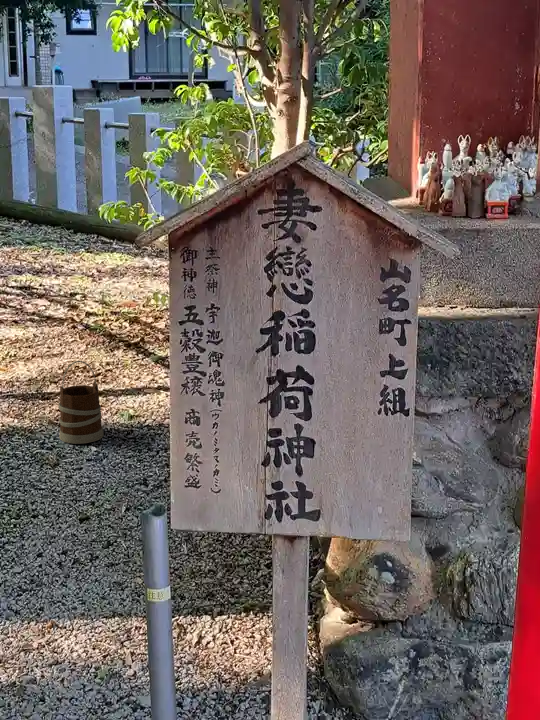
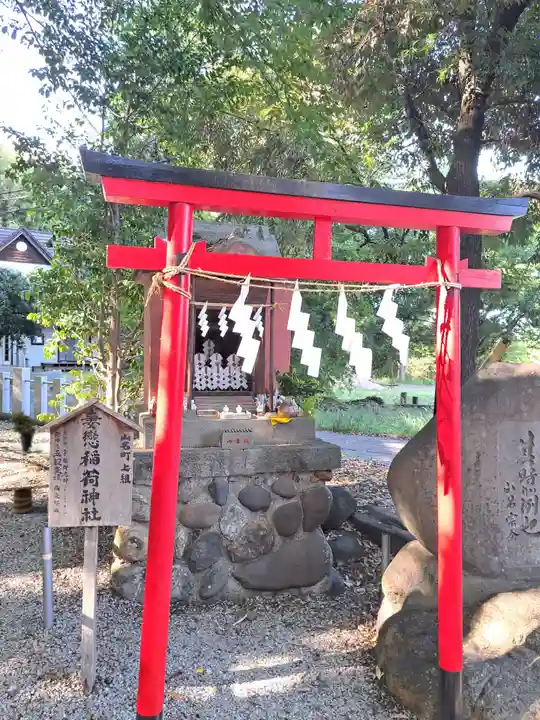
potted plant: none [36,203,94,303] -> present [10,411,36,453]

